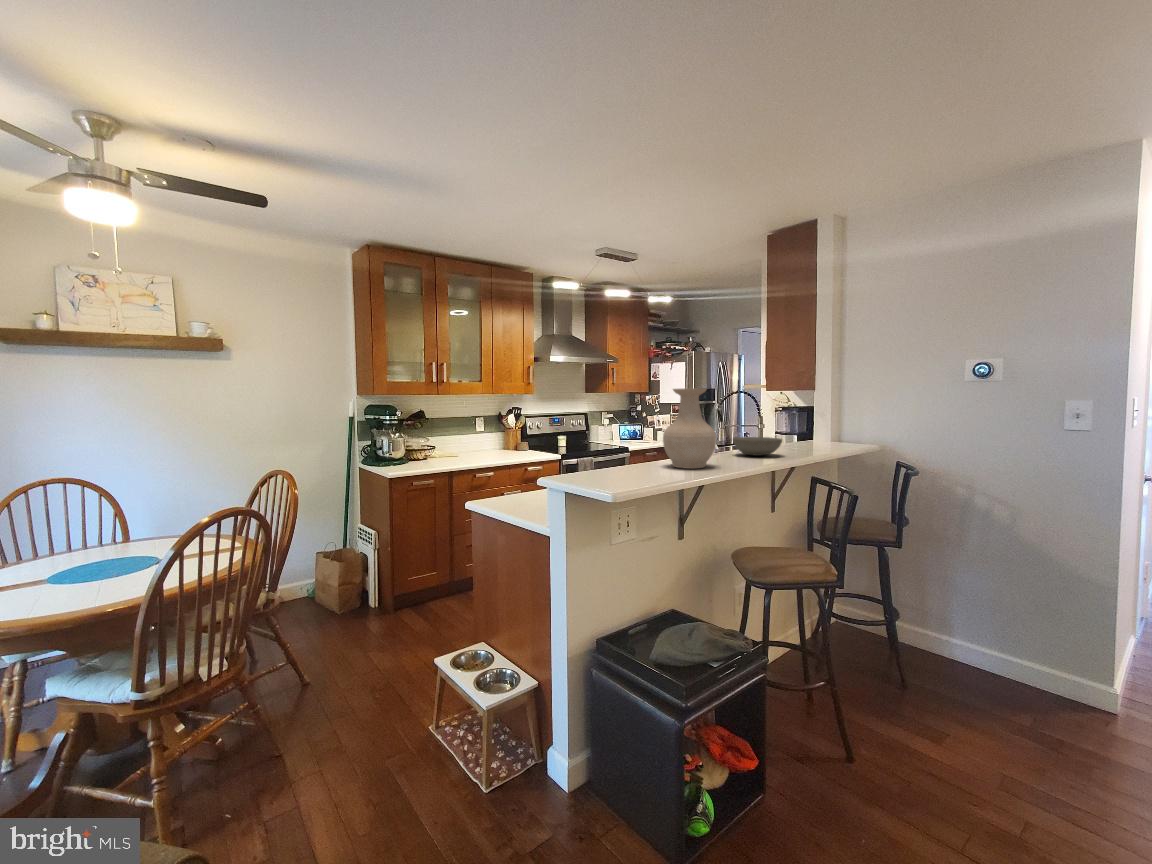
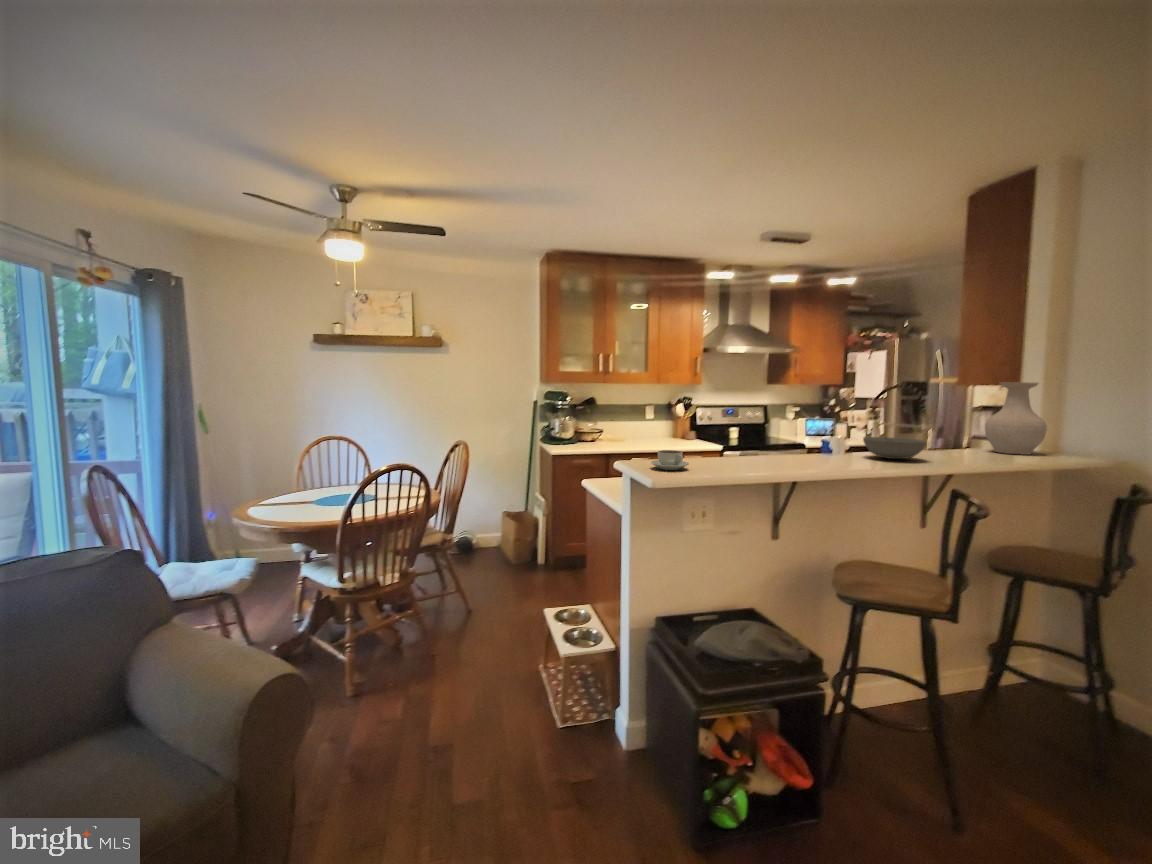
vase: present [663,388,716,469] -> present [985,382,1047,455]
coffee cup: none [584,462,623,482] -> present [651,450,689,470]

